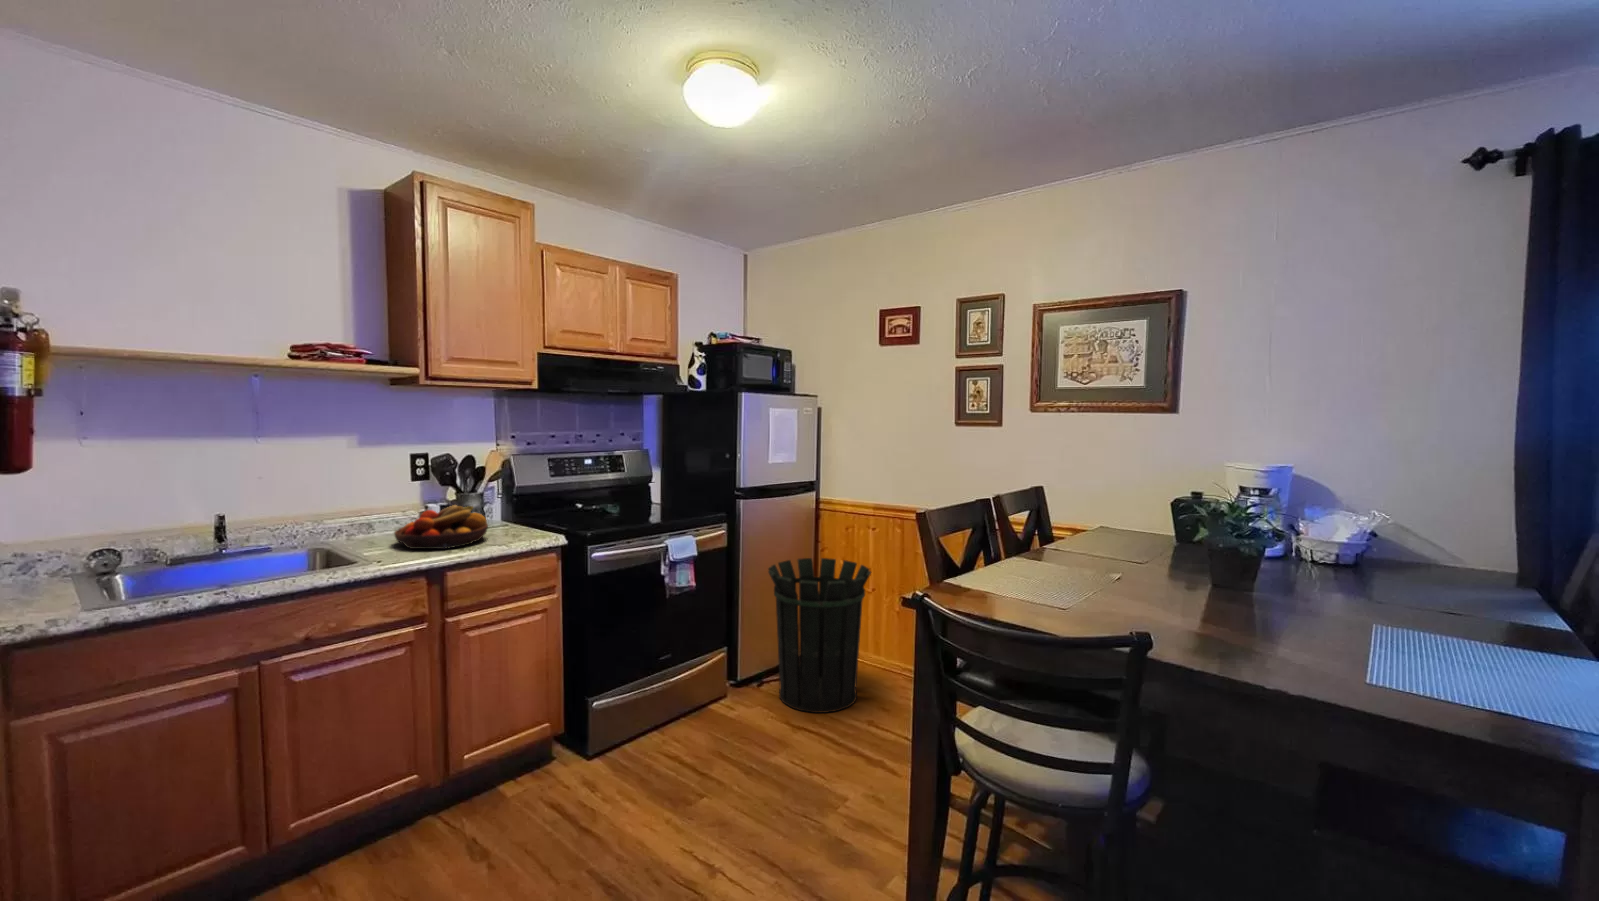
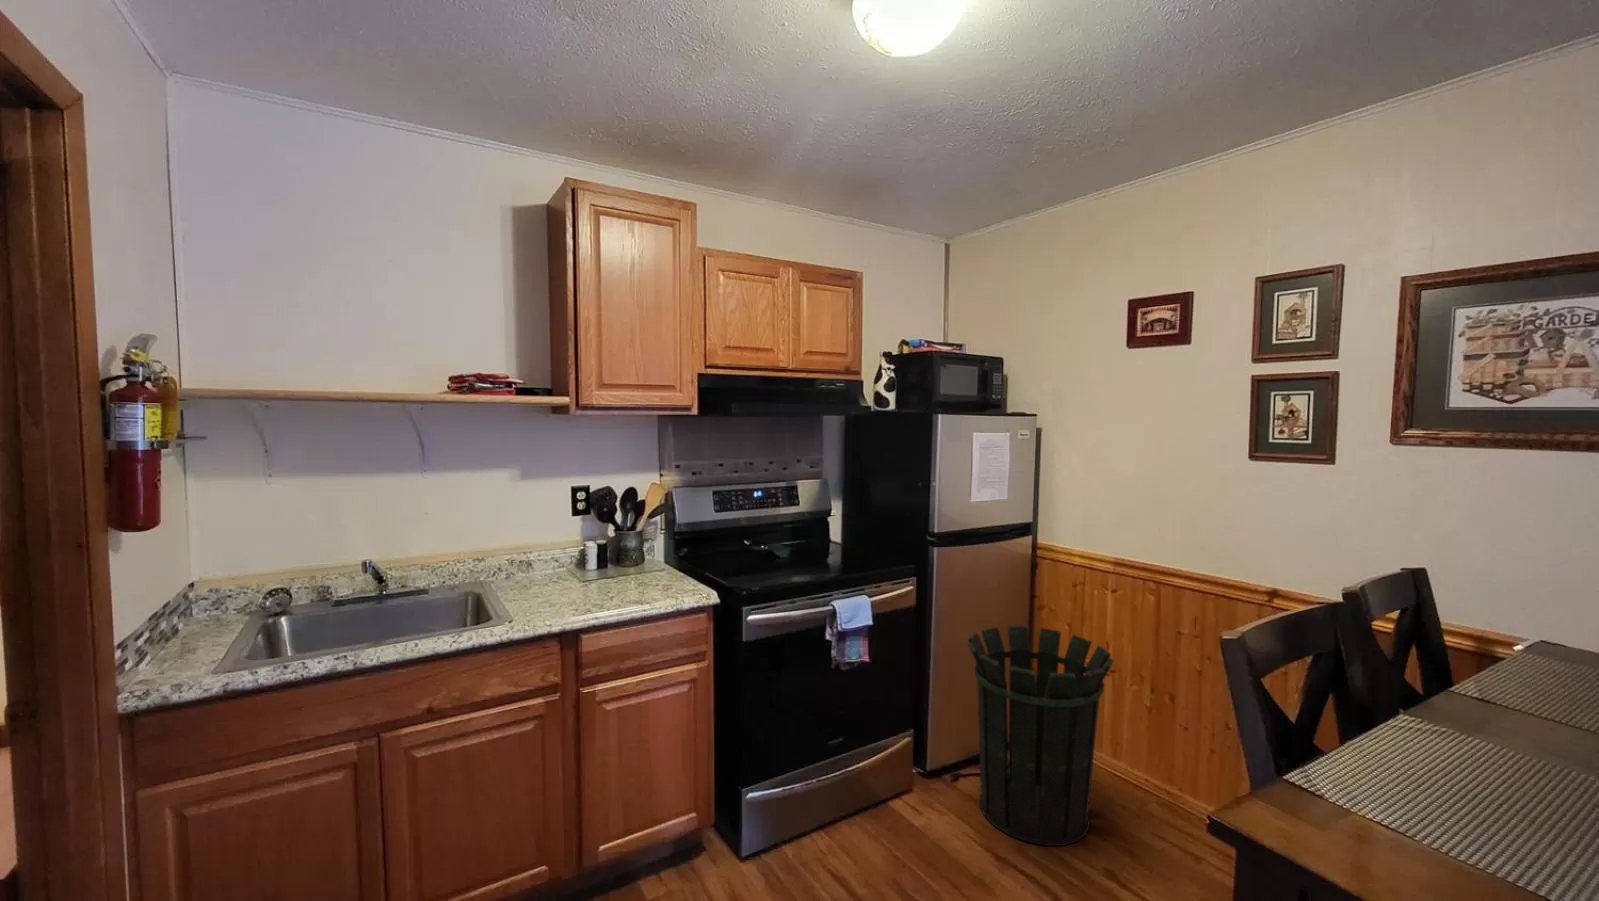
fruit bowl: present [394,505,488,549] -> none [539,547,635,605]

